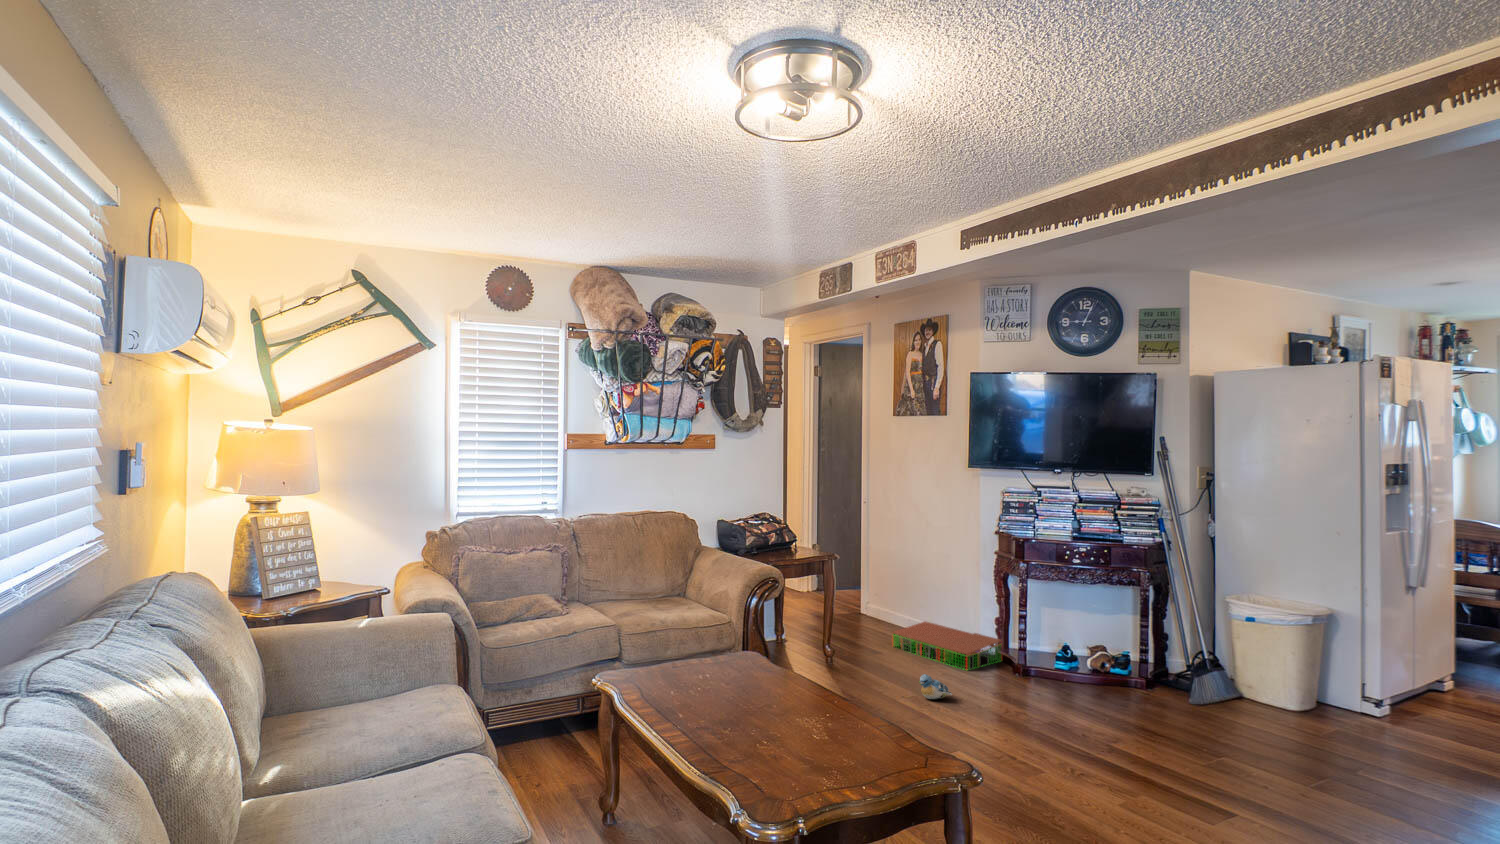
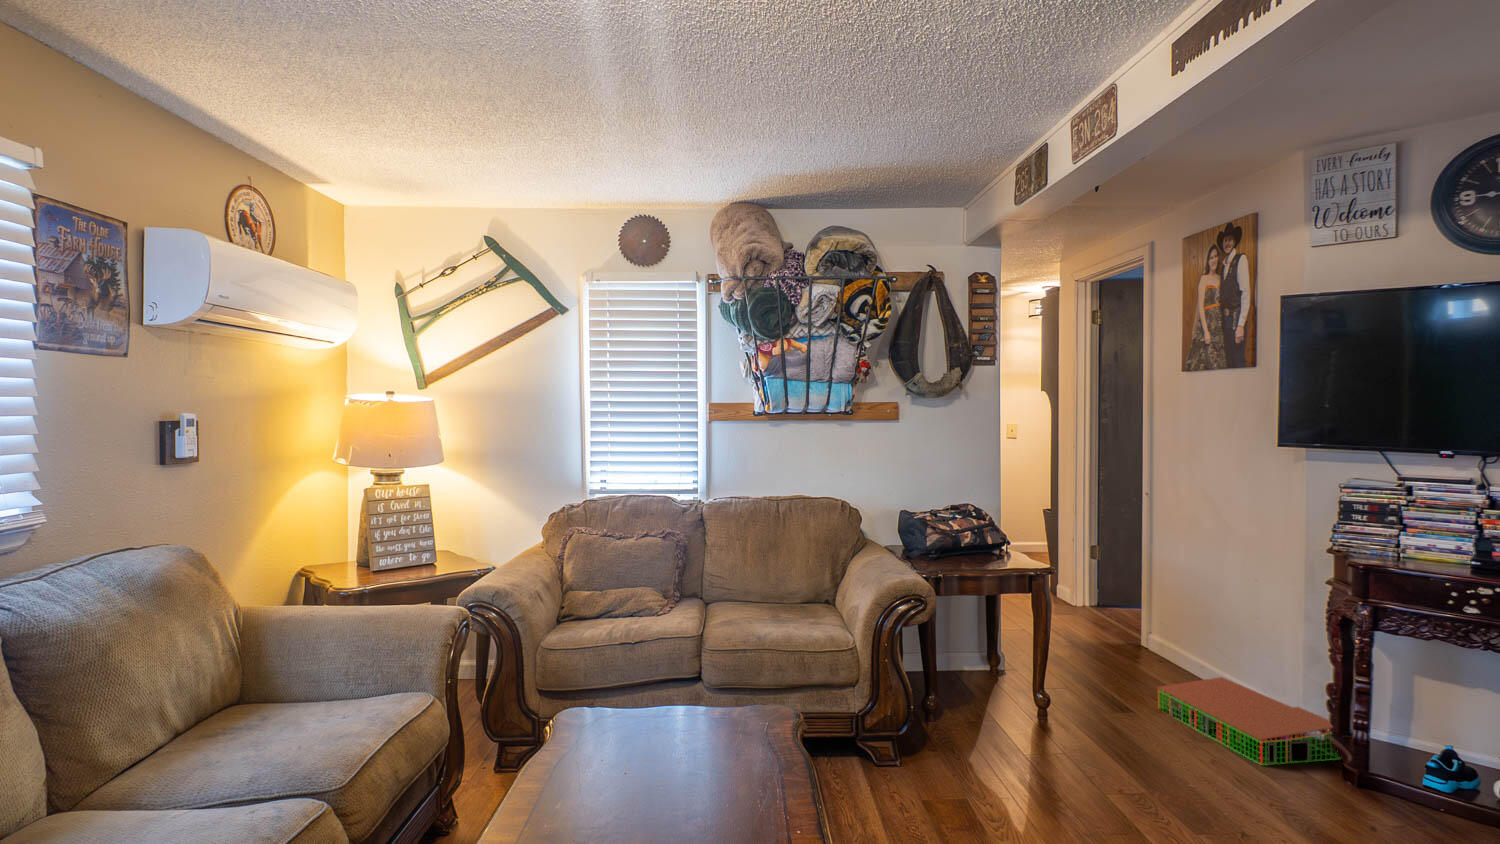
plush toy: present [919,674,952,699] -> none [1138,762,1200,805]

